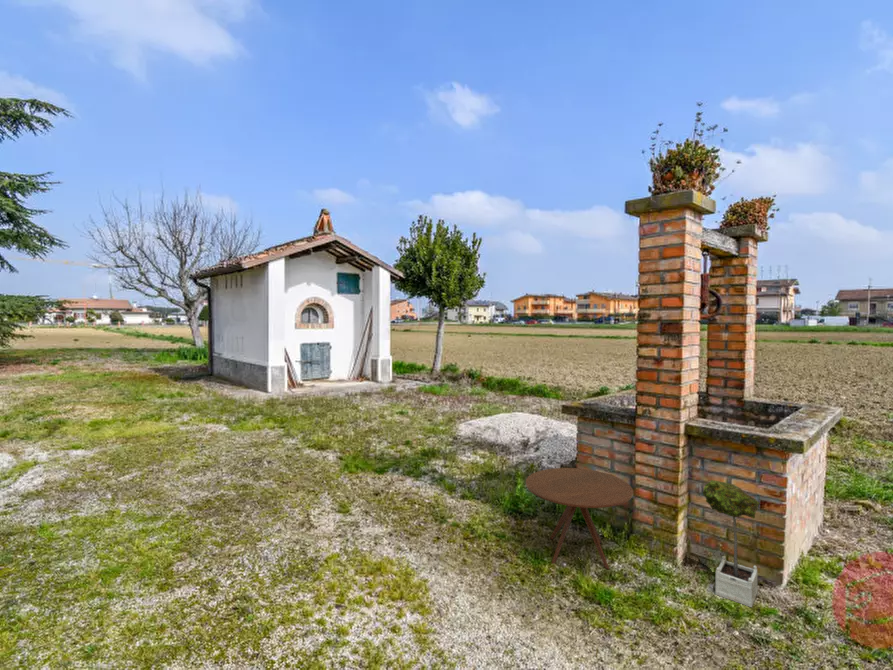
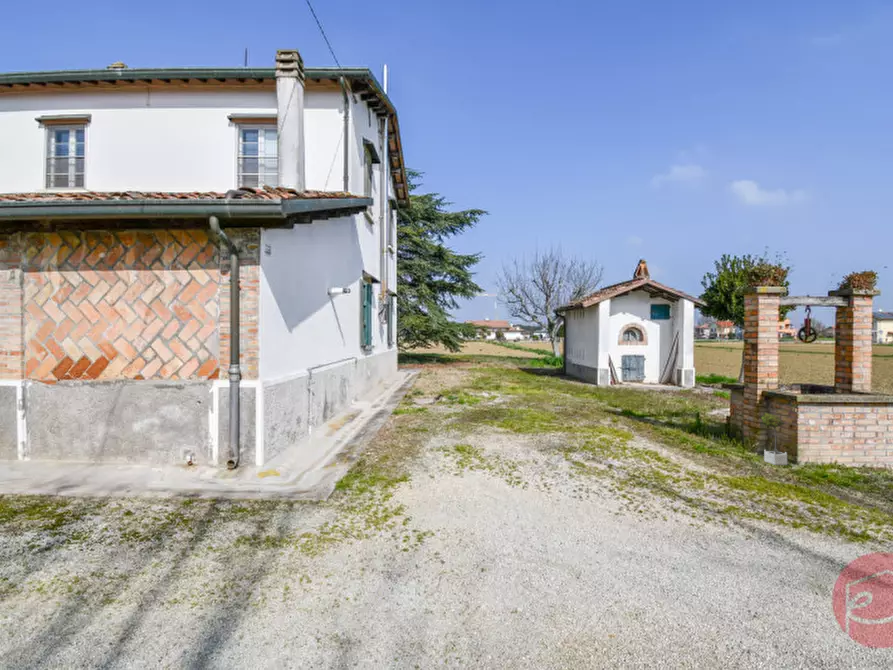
round table: present [526,468,633,569] -> none [690,412,743,450]

